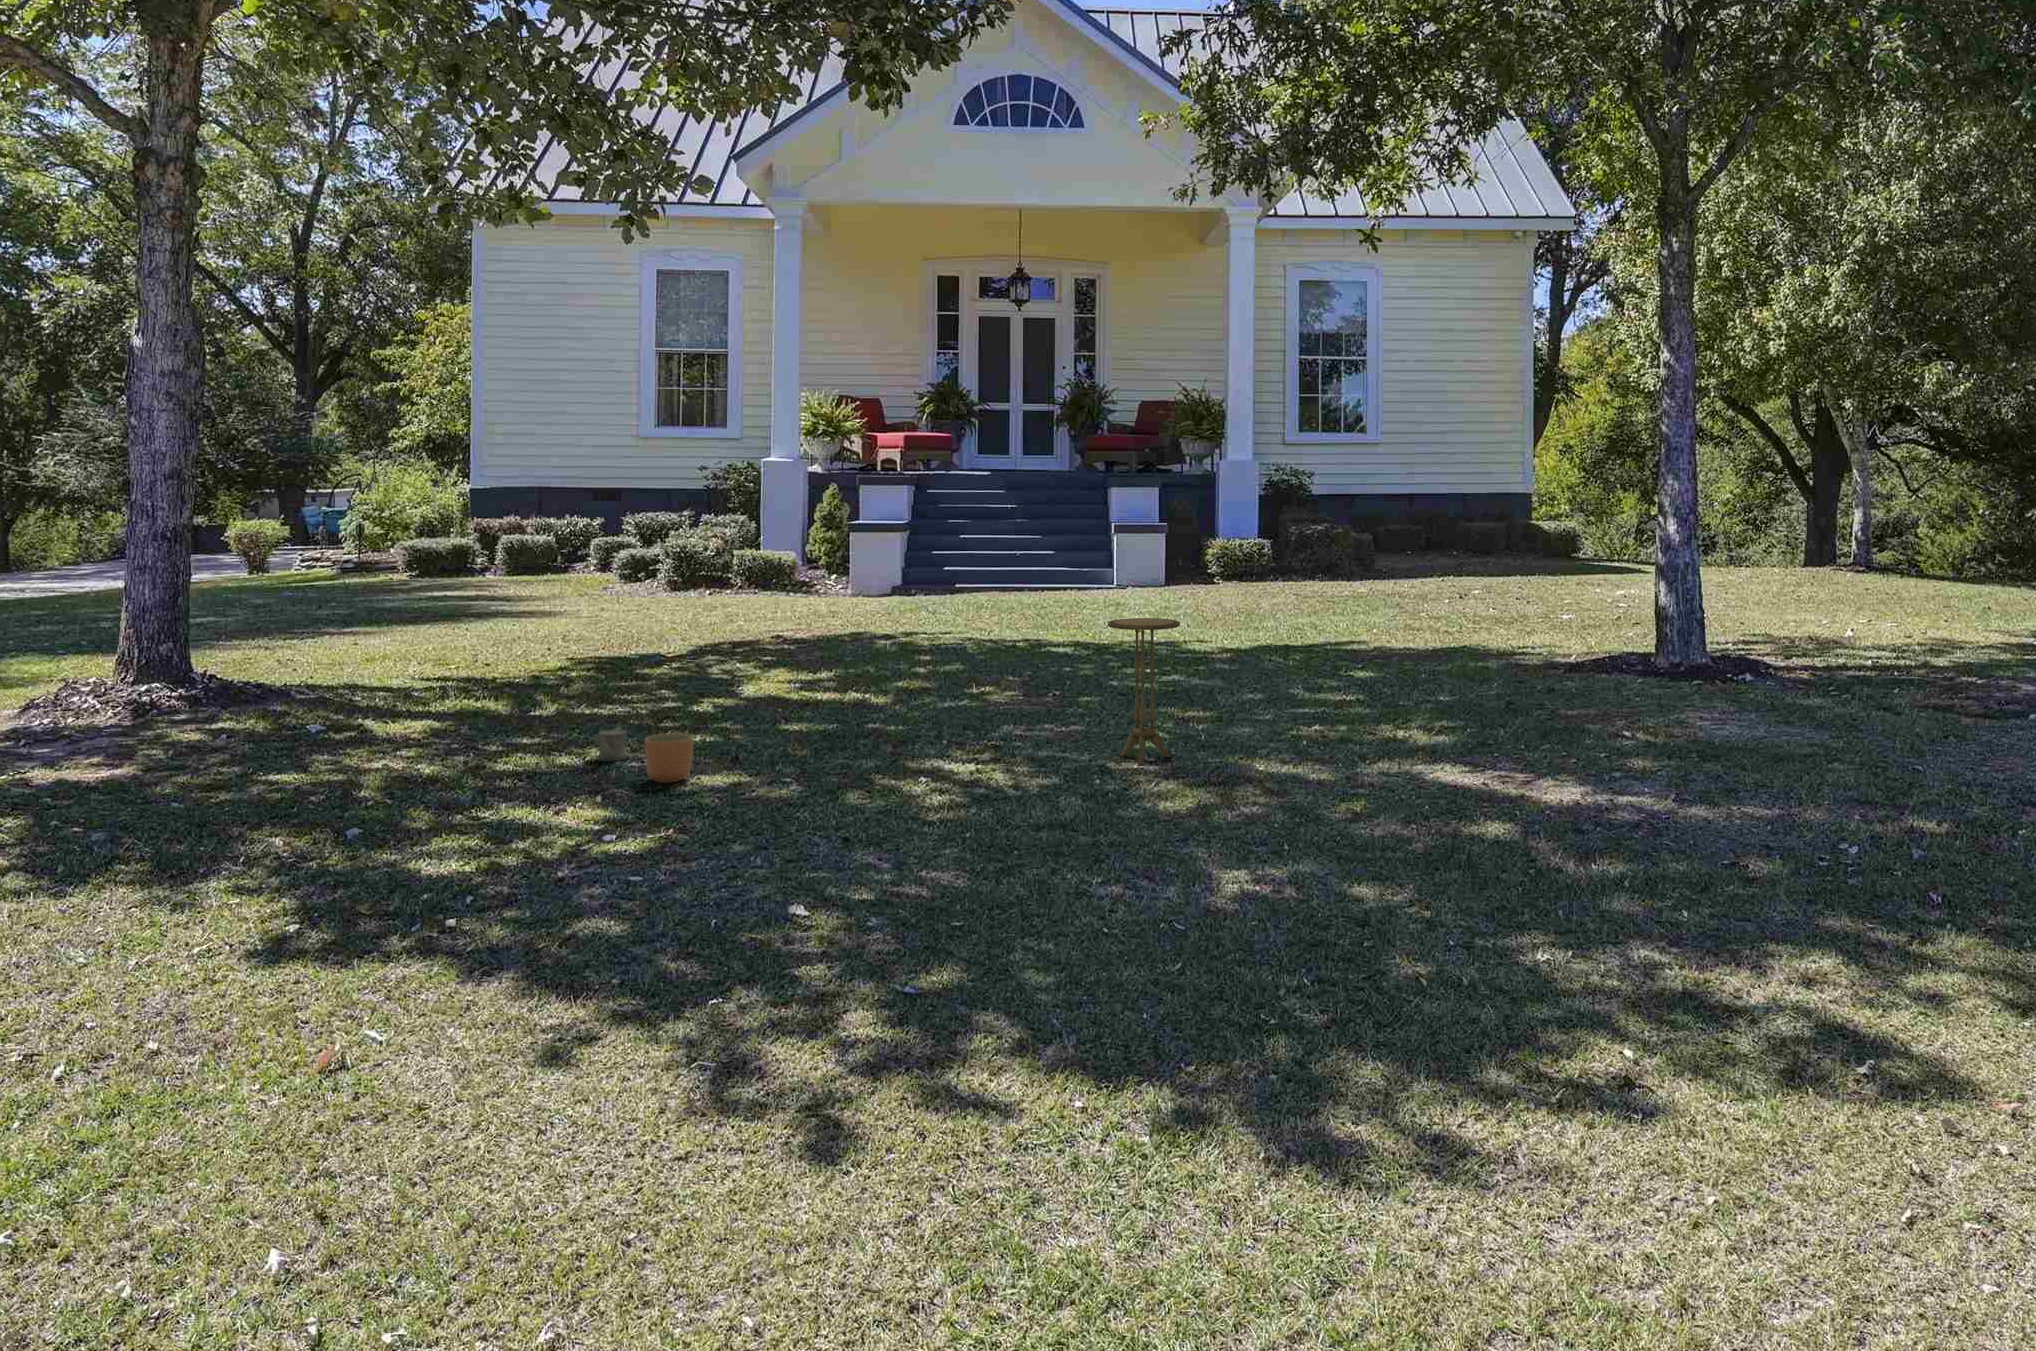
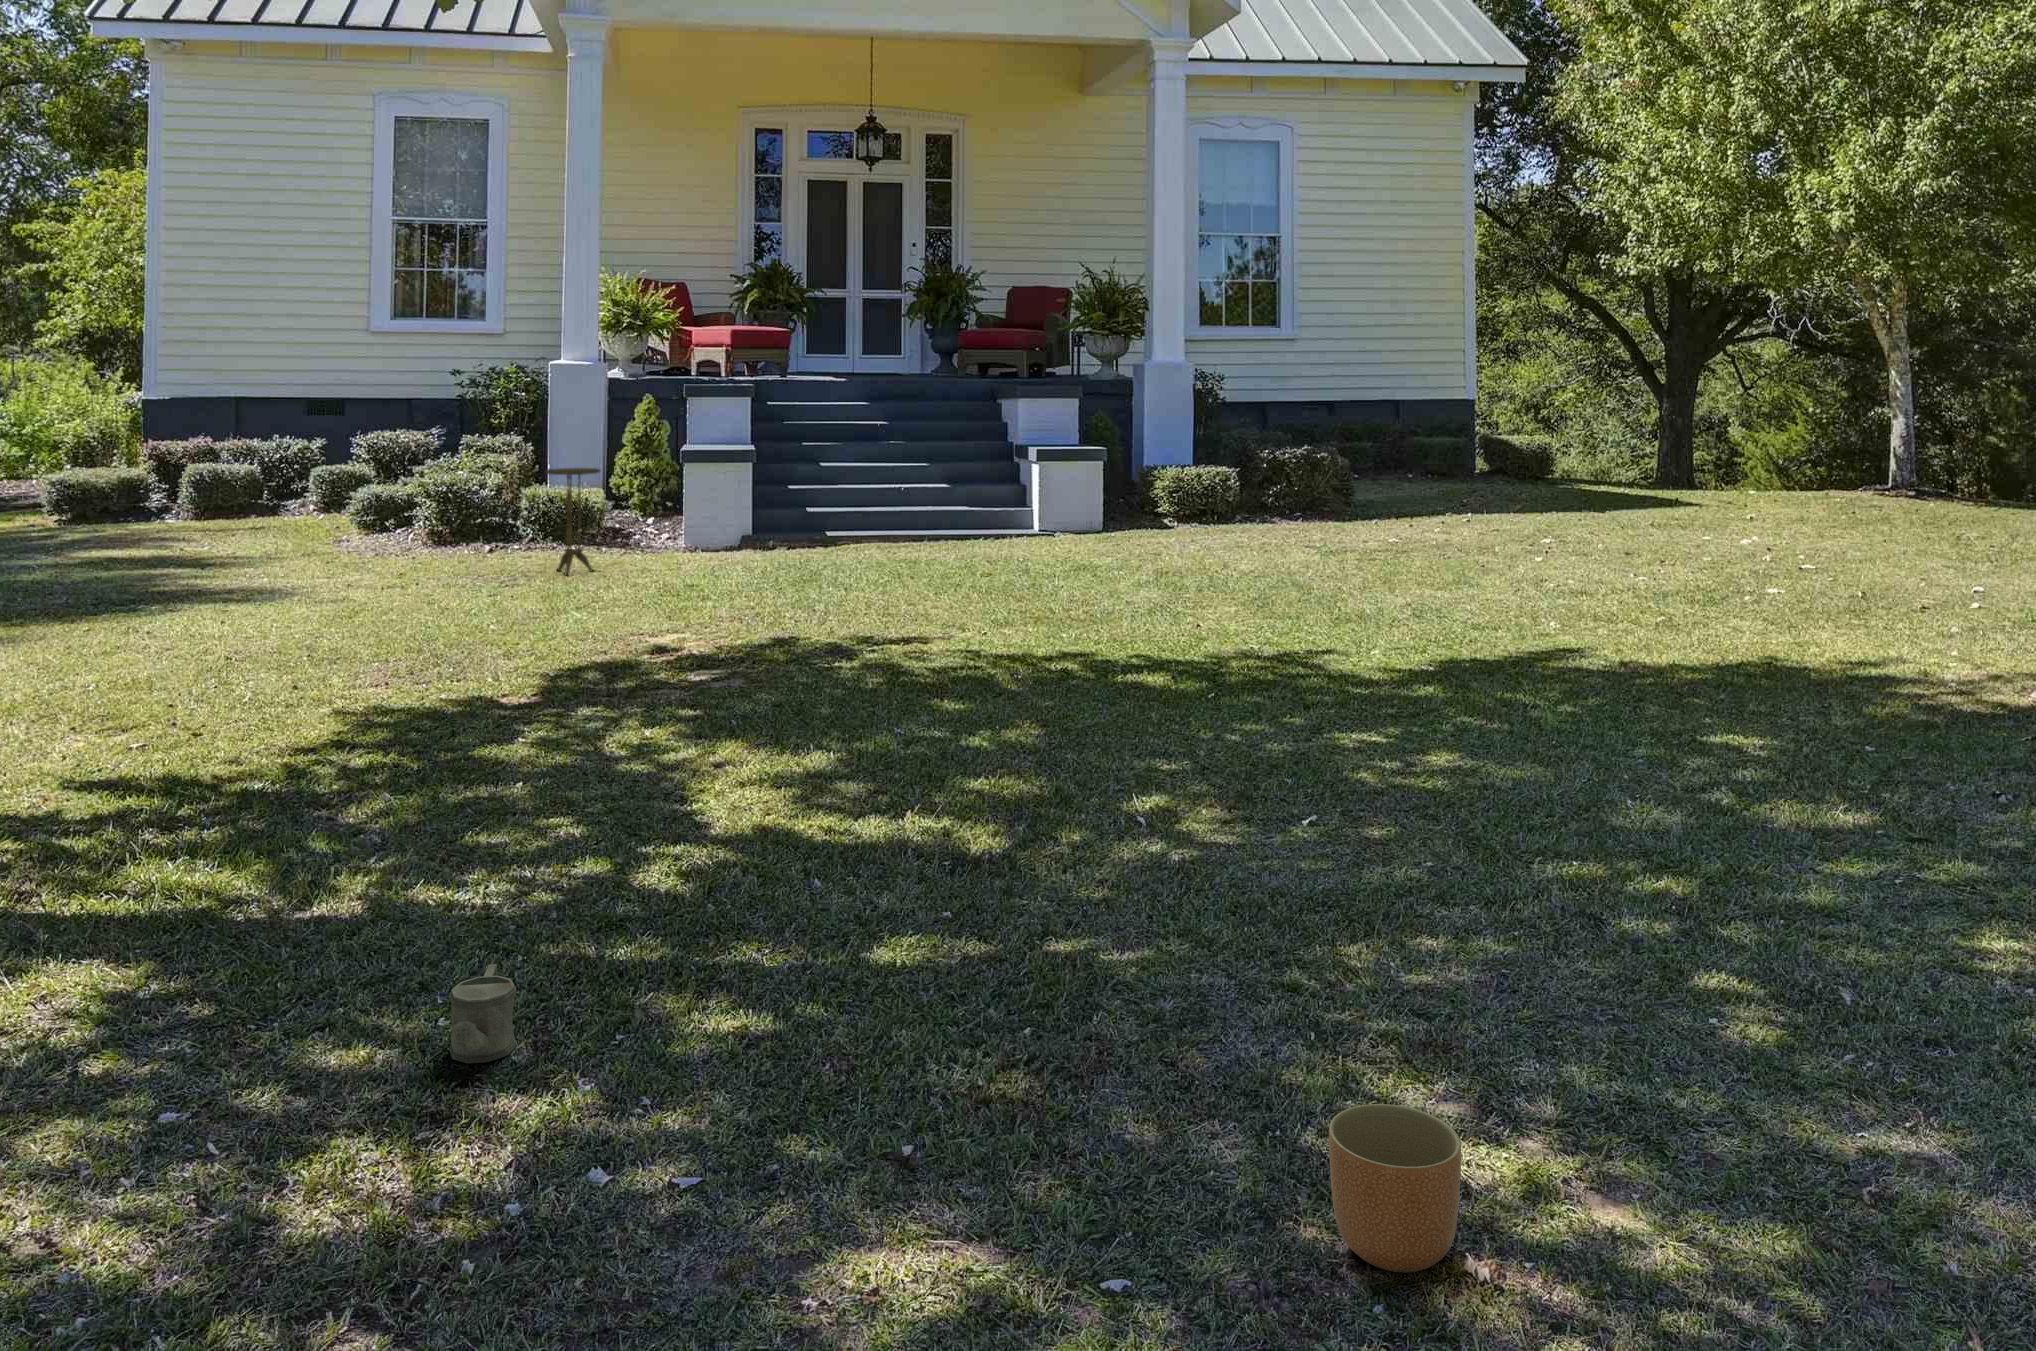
side table: present [1108,618,1180,765] -> present [545,468,600,576]
planter: present [645,733,693,783] -> present [1329,1104,1461,1273]

